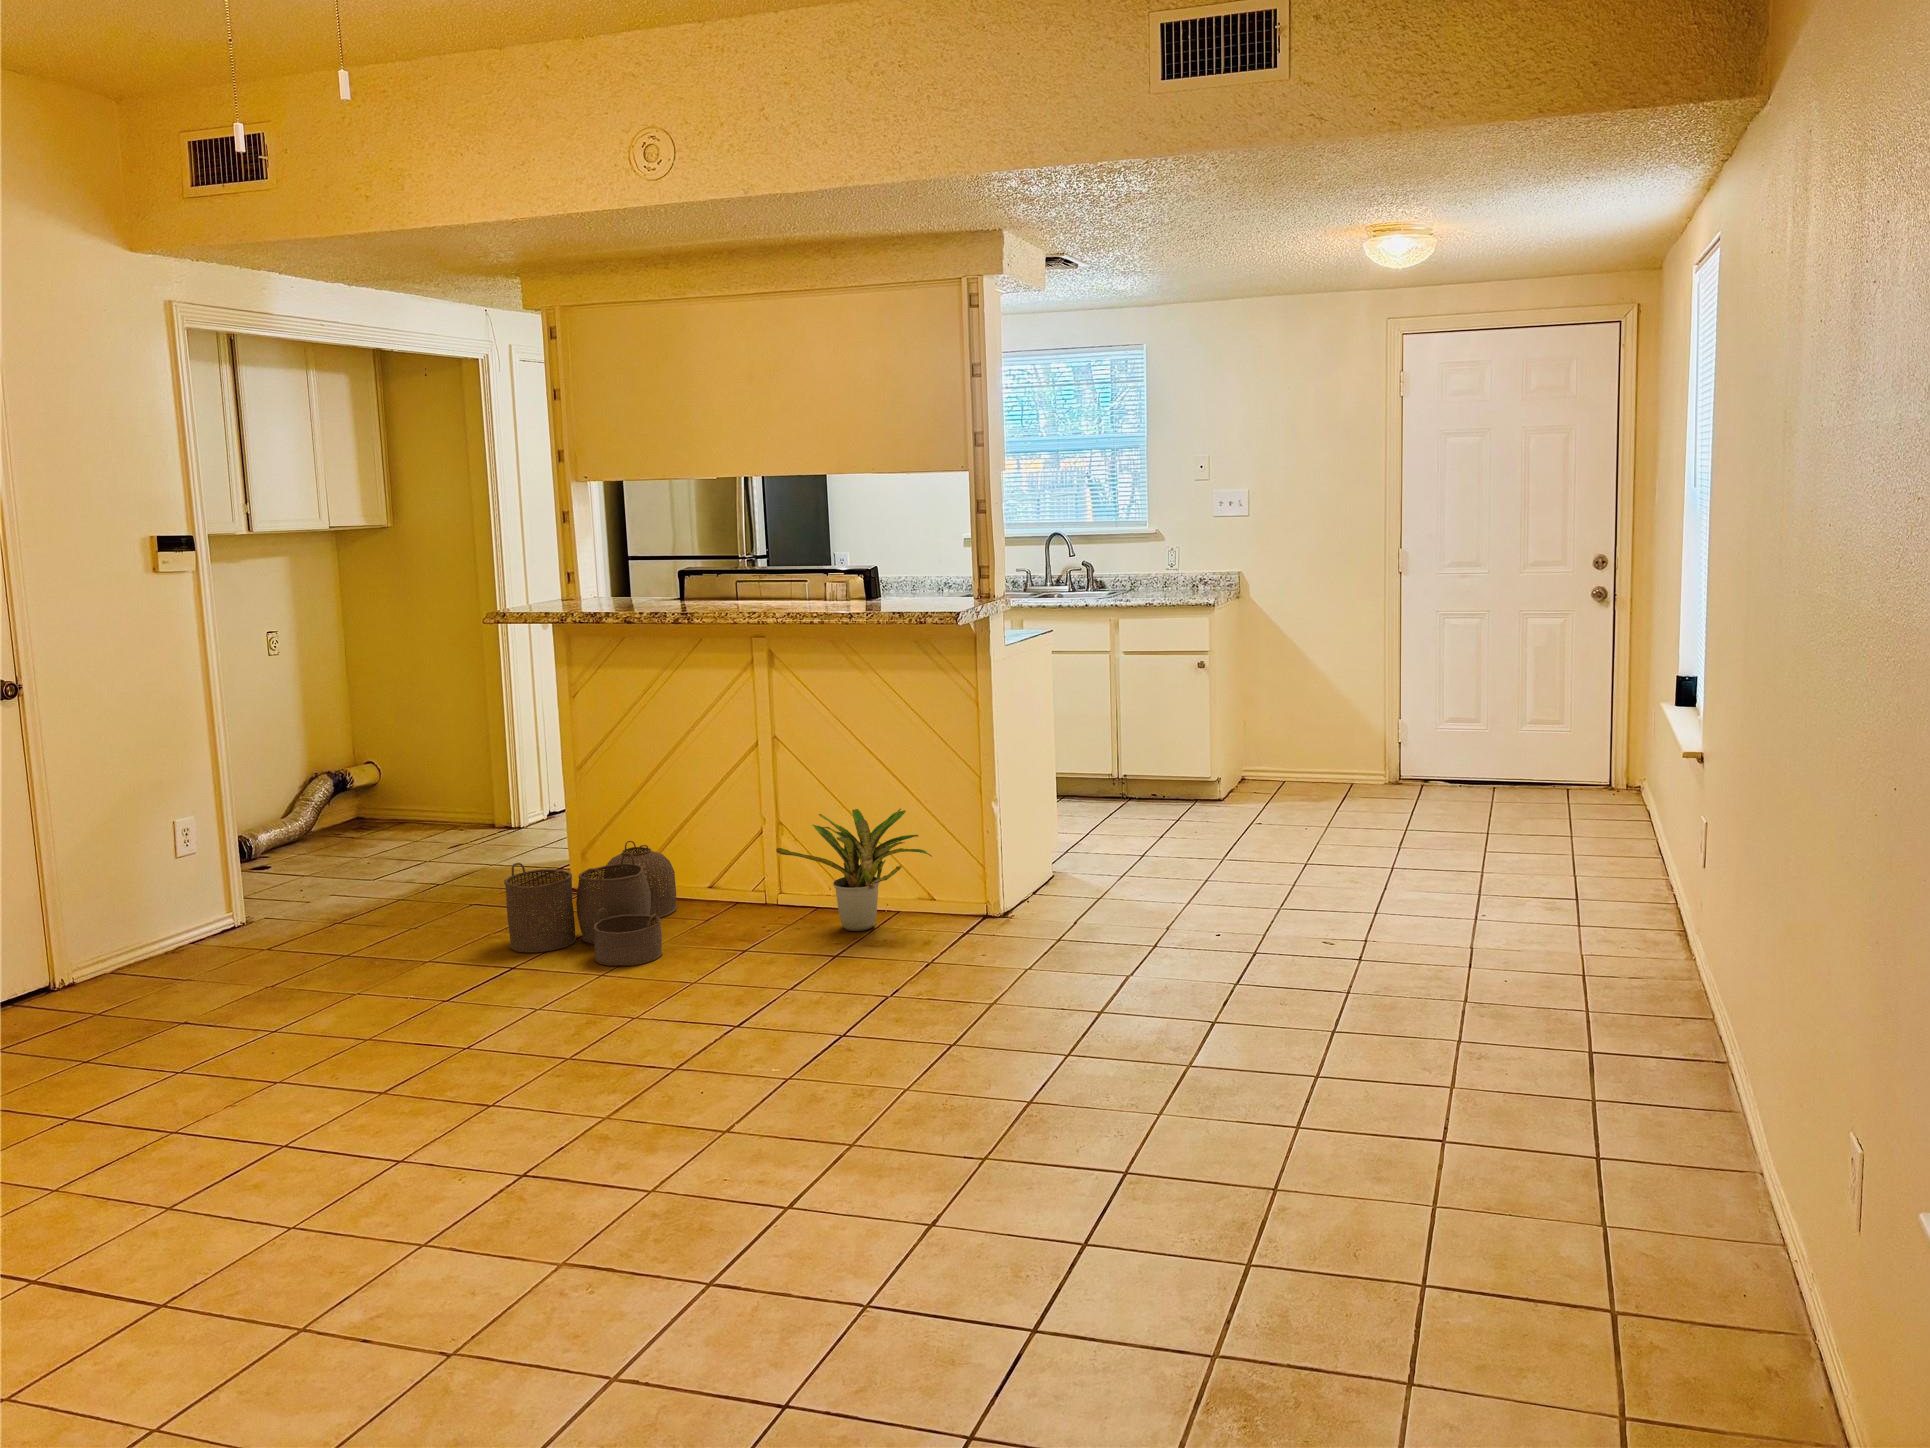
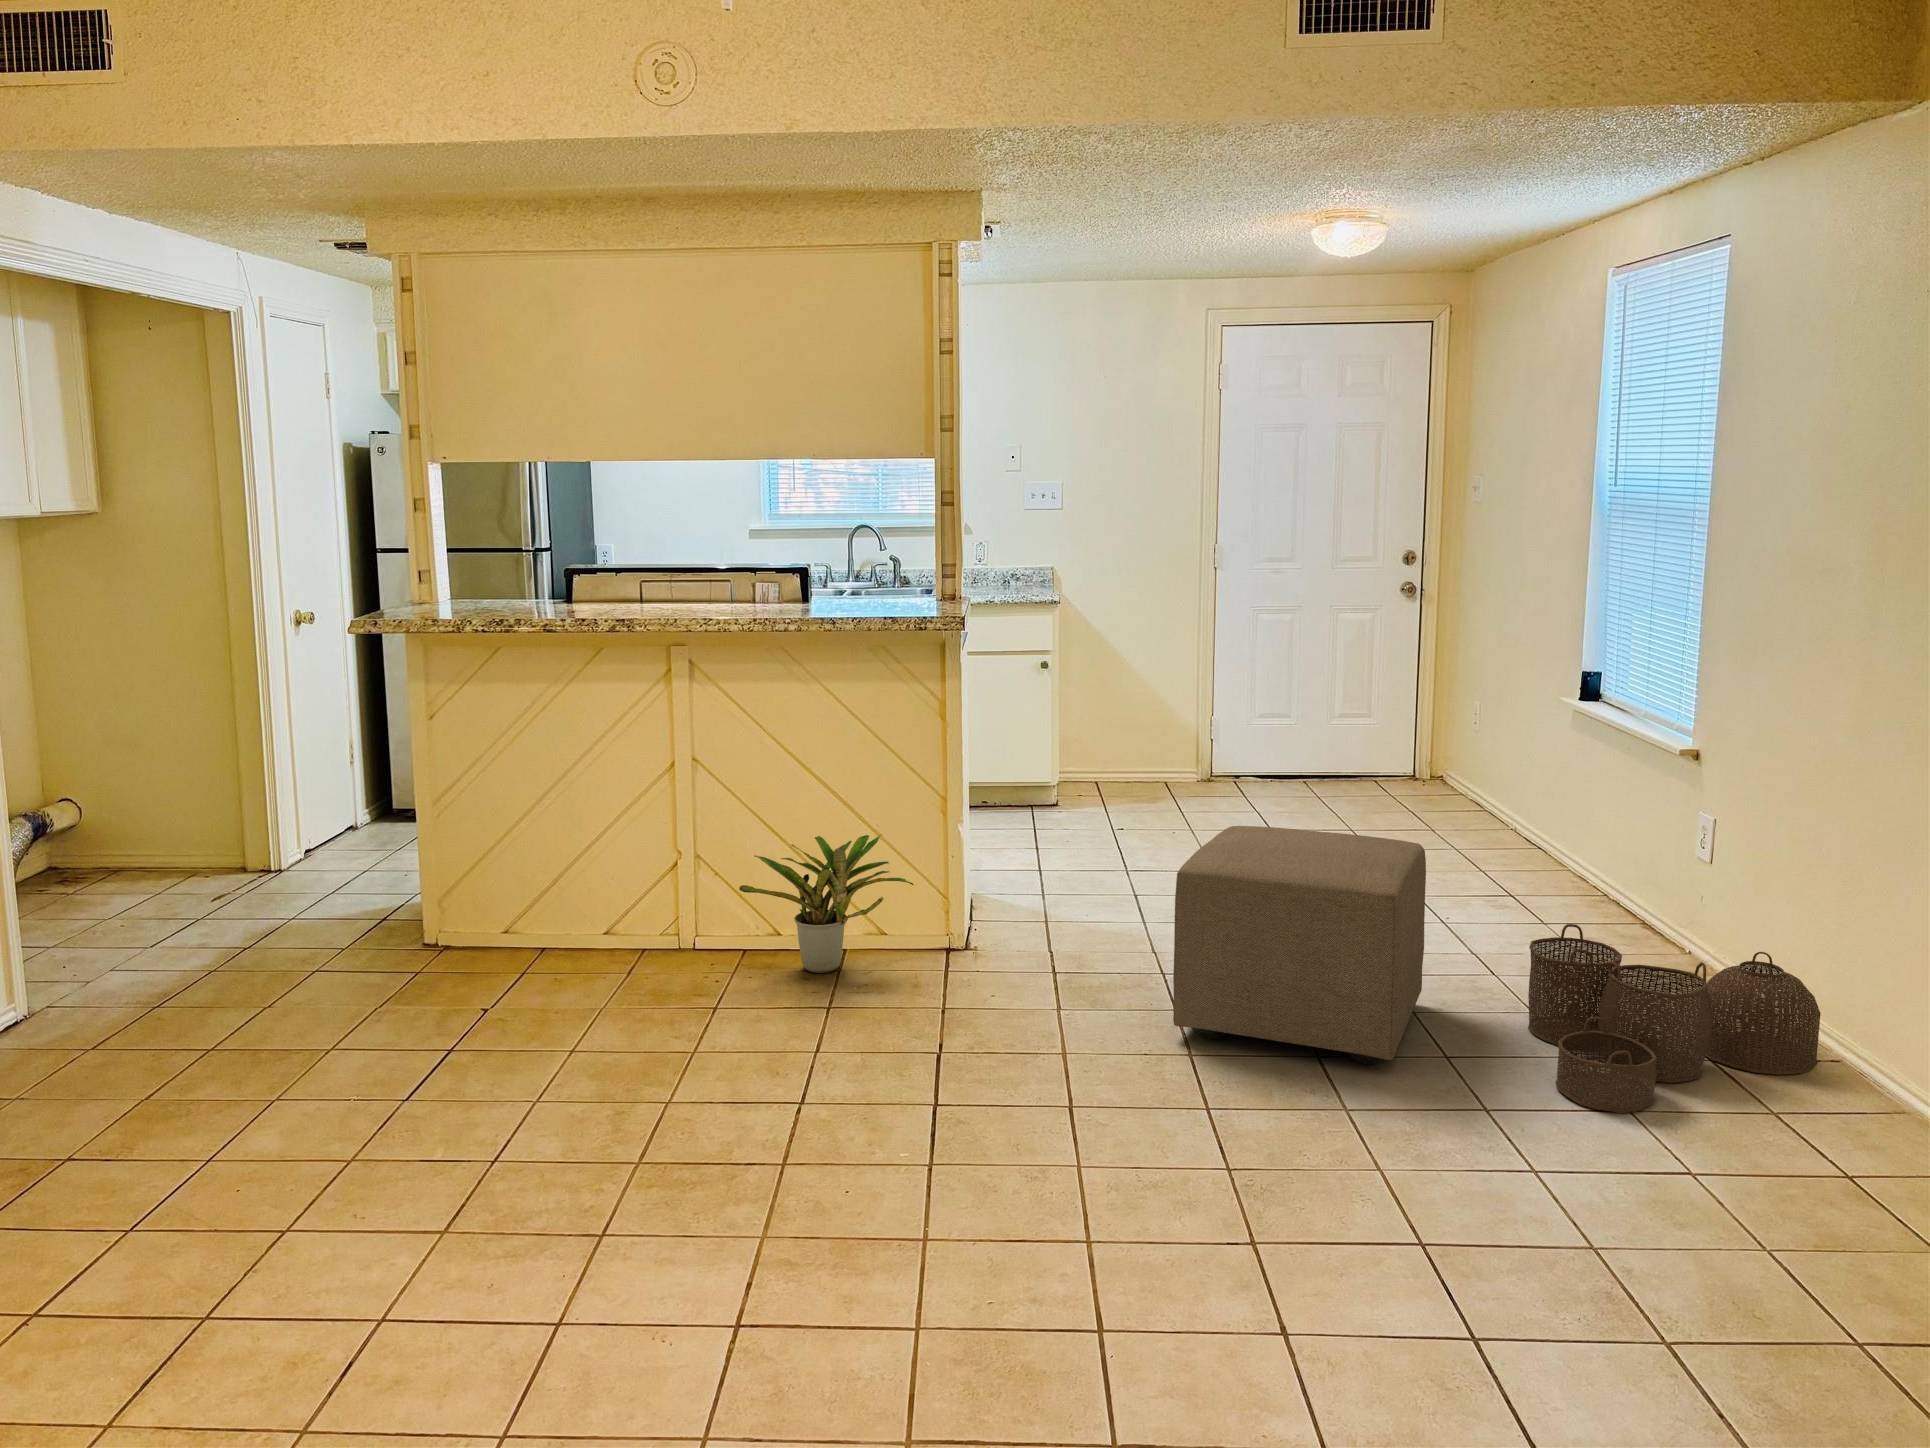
ottoman: none [1092,814,1363,1039] -> present [1173,826,1426,1064]
woven basket: present [504,841,677,966] -> present [1528,924,1821,1113]

